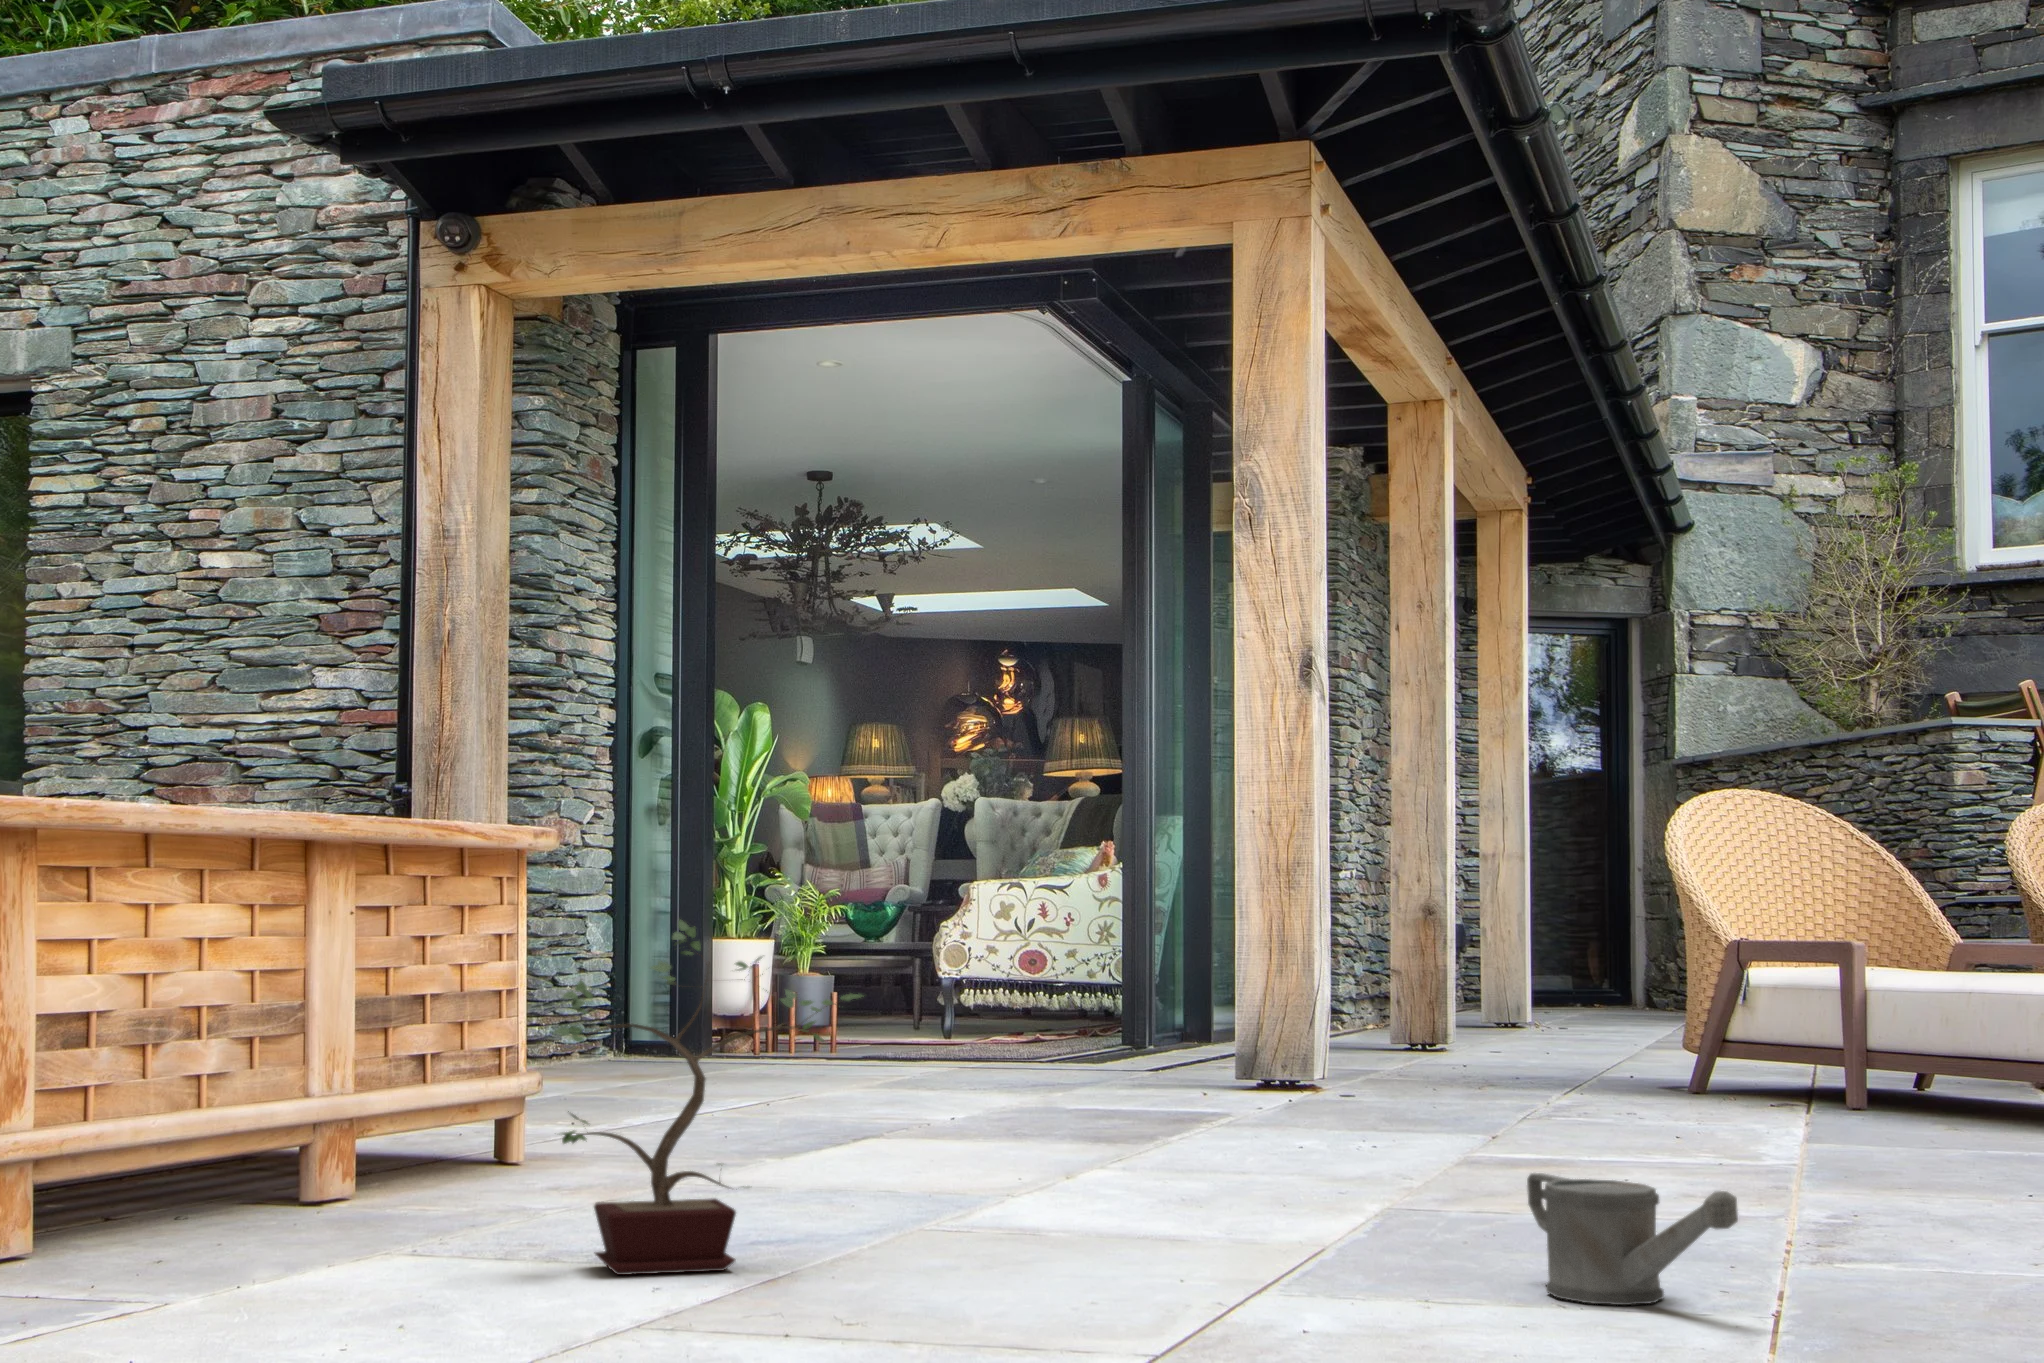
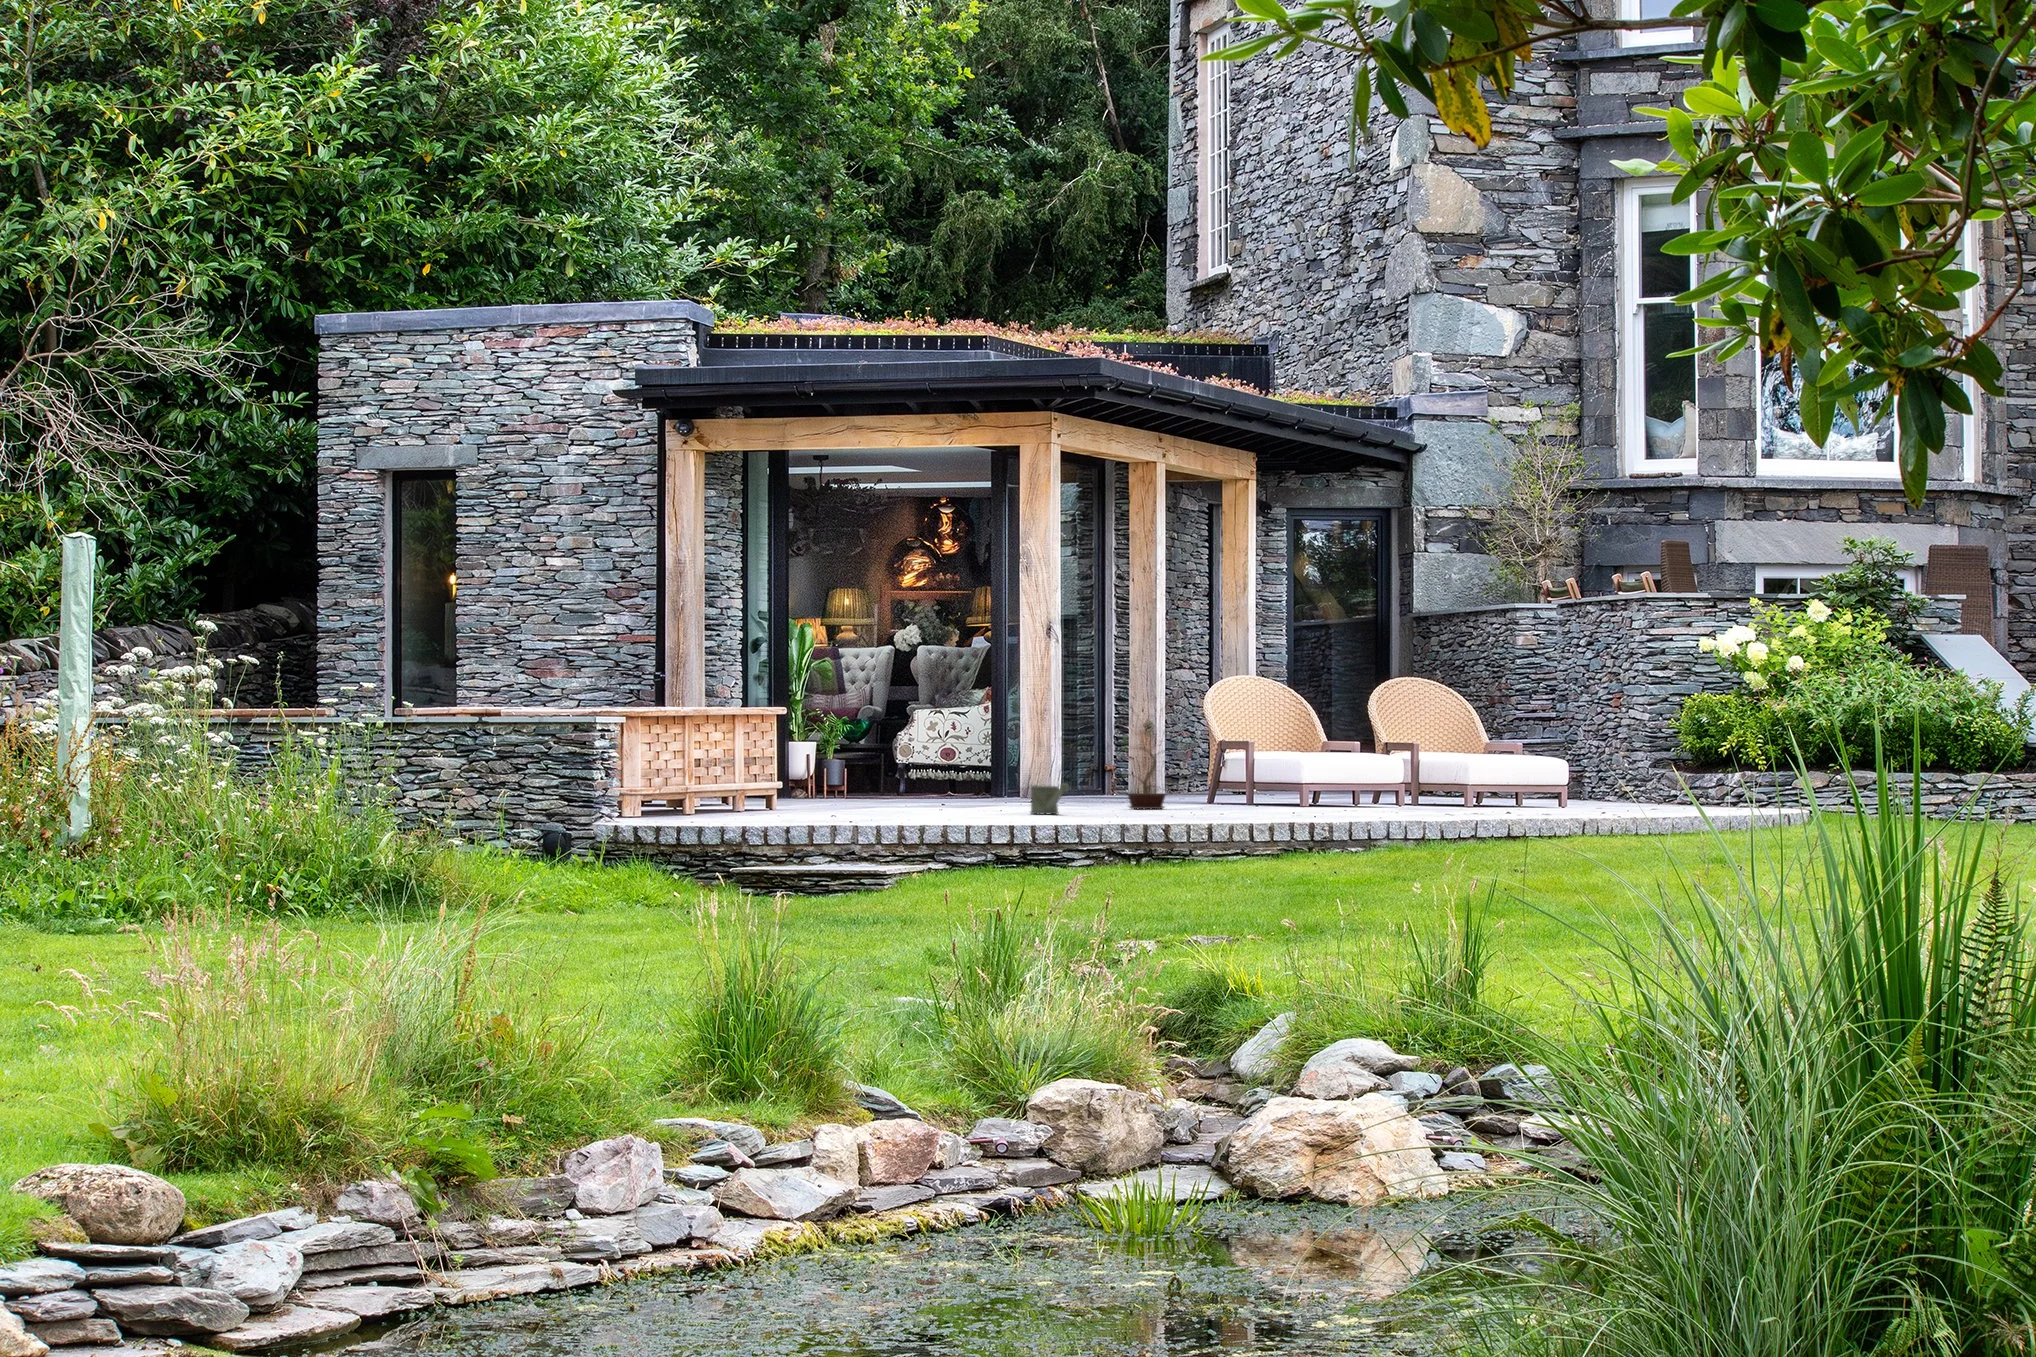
potted plant: present [555,920,862,1275] -> present [1122,722,1178,809]

